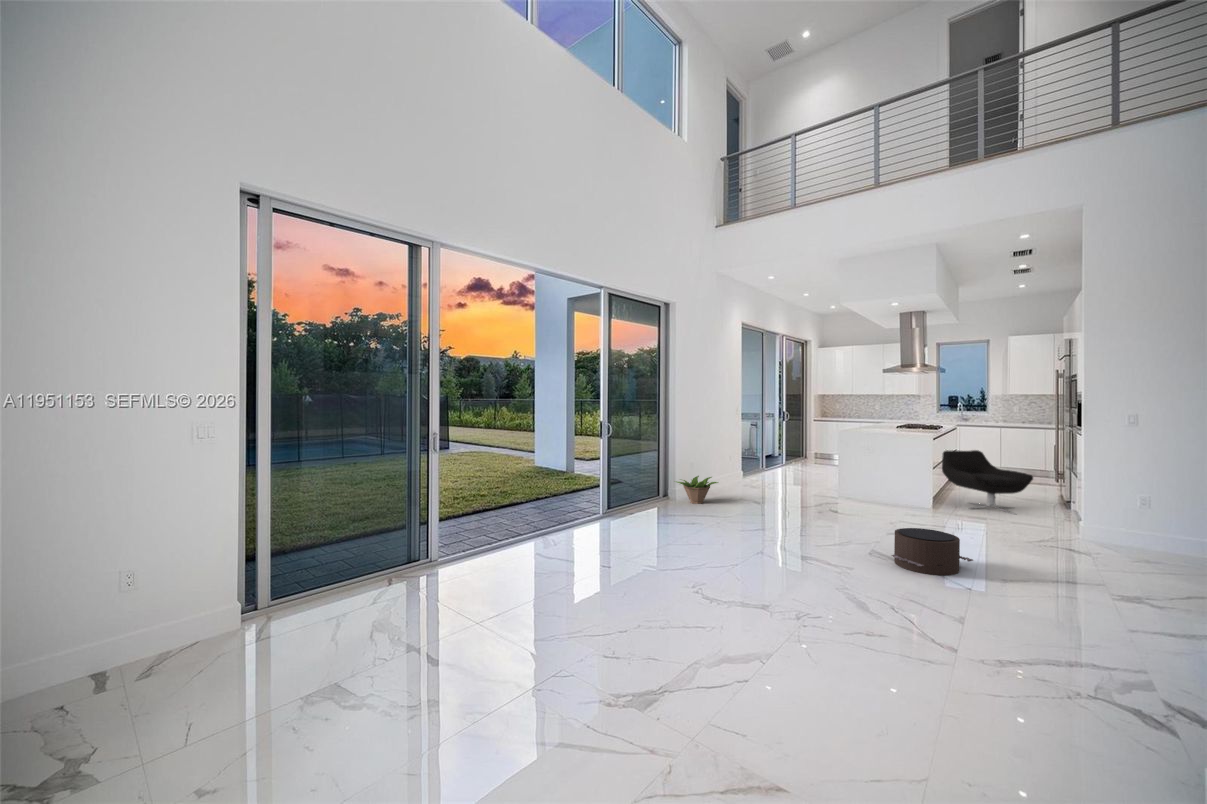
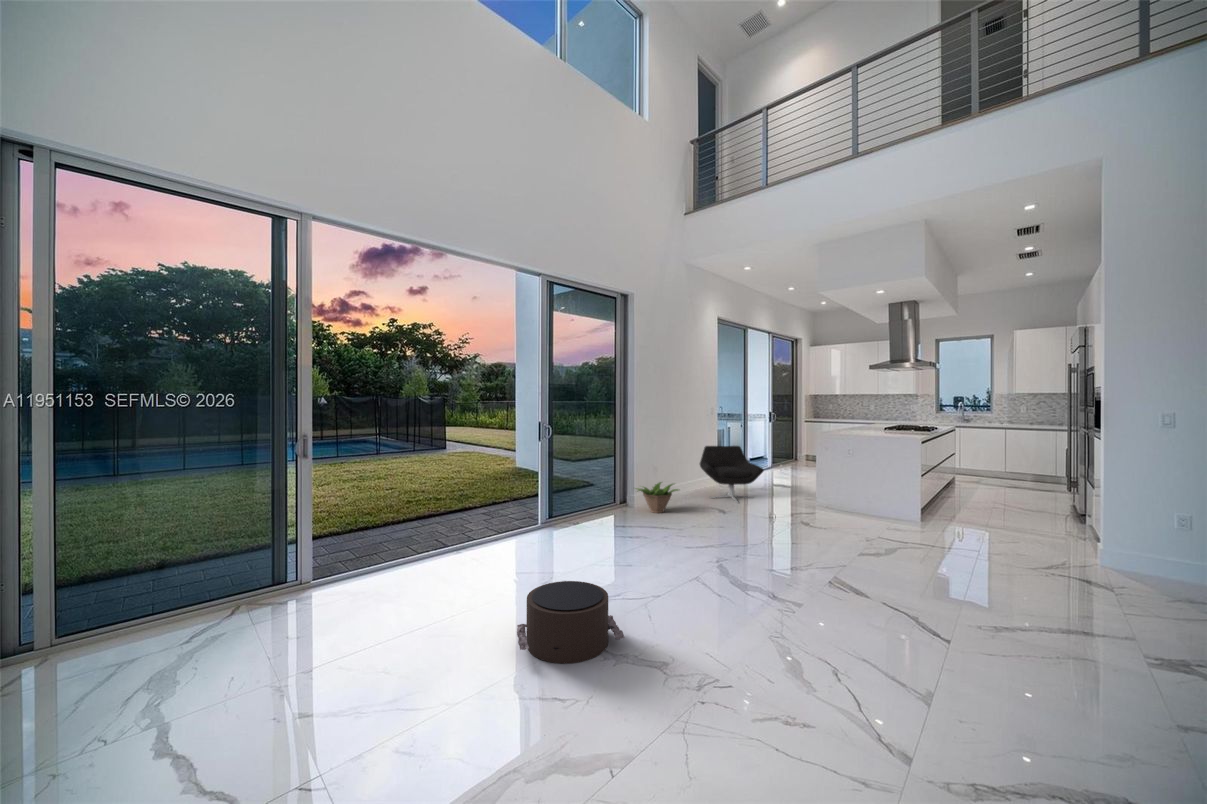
lounge chair: present [942,450,1033,514] -> present [700,446,764,503]
pouf: present [892,528,973,575] -> present [517,581,625,663]

